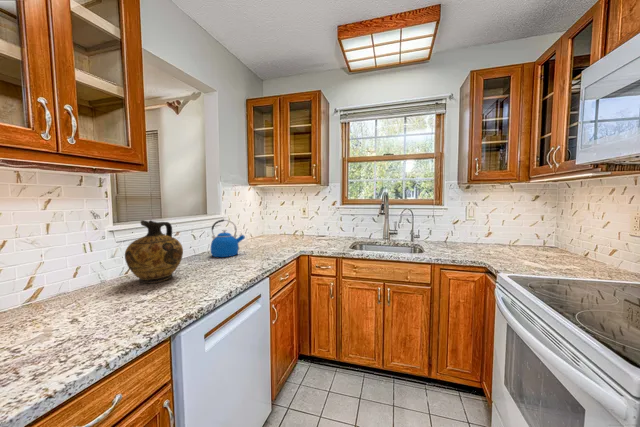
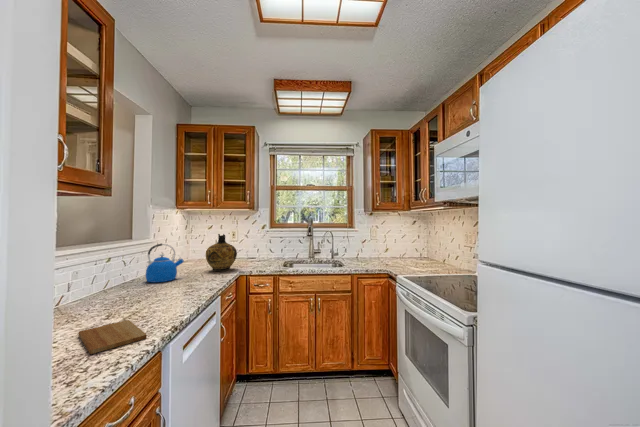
ceramic jug: present [125,220,183,283] -> present [206,234,237,271]
cutting board: none [76,303,149,345] -> present [79,320,146,354]

